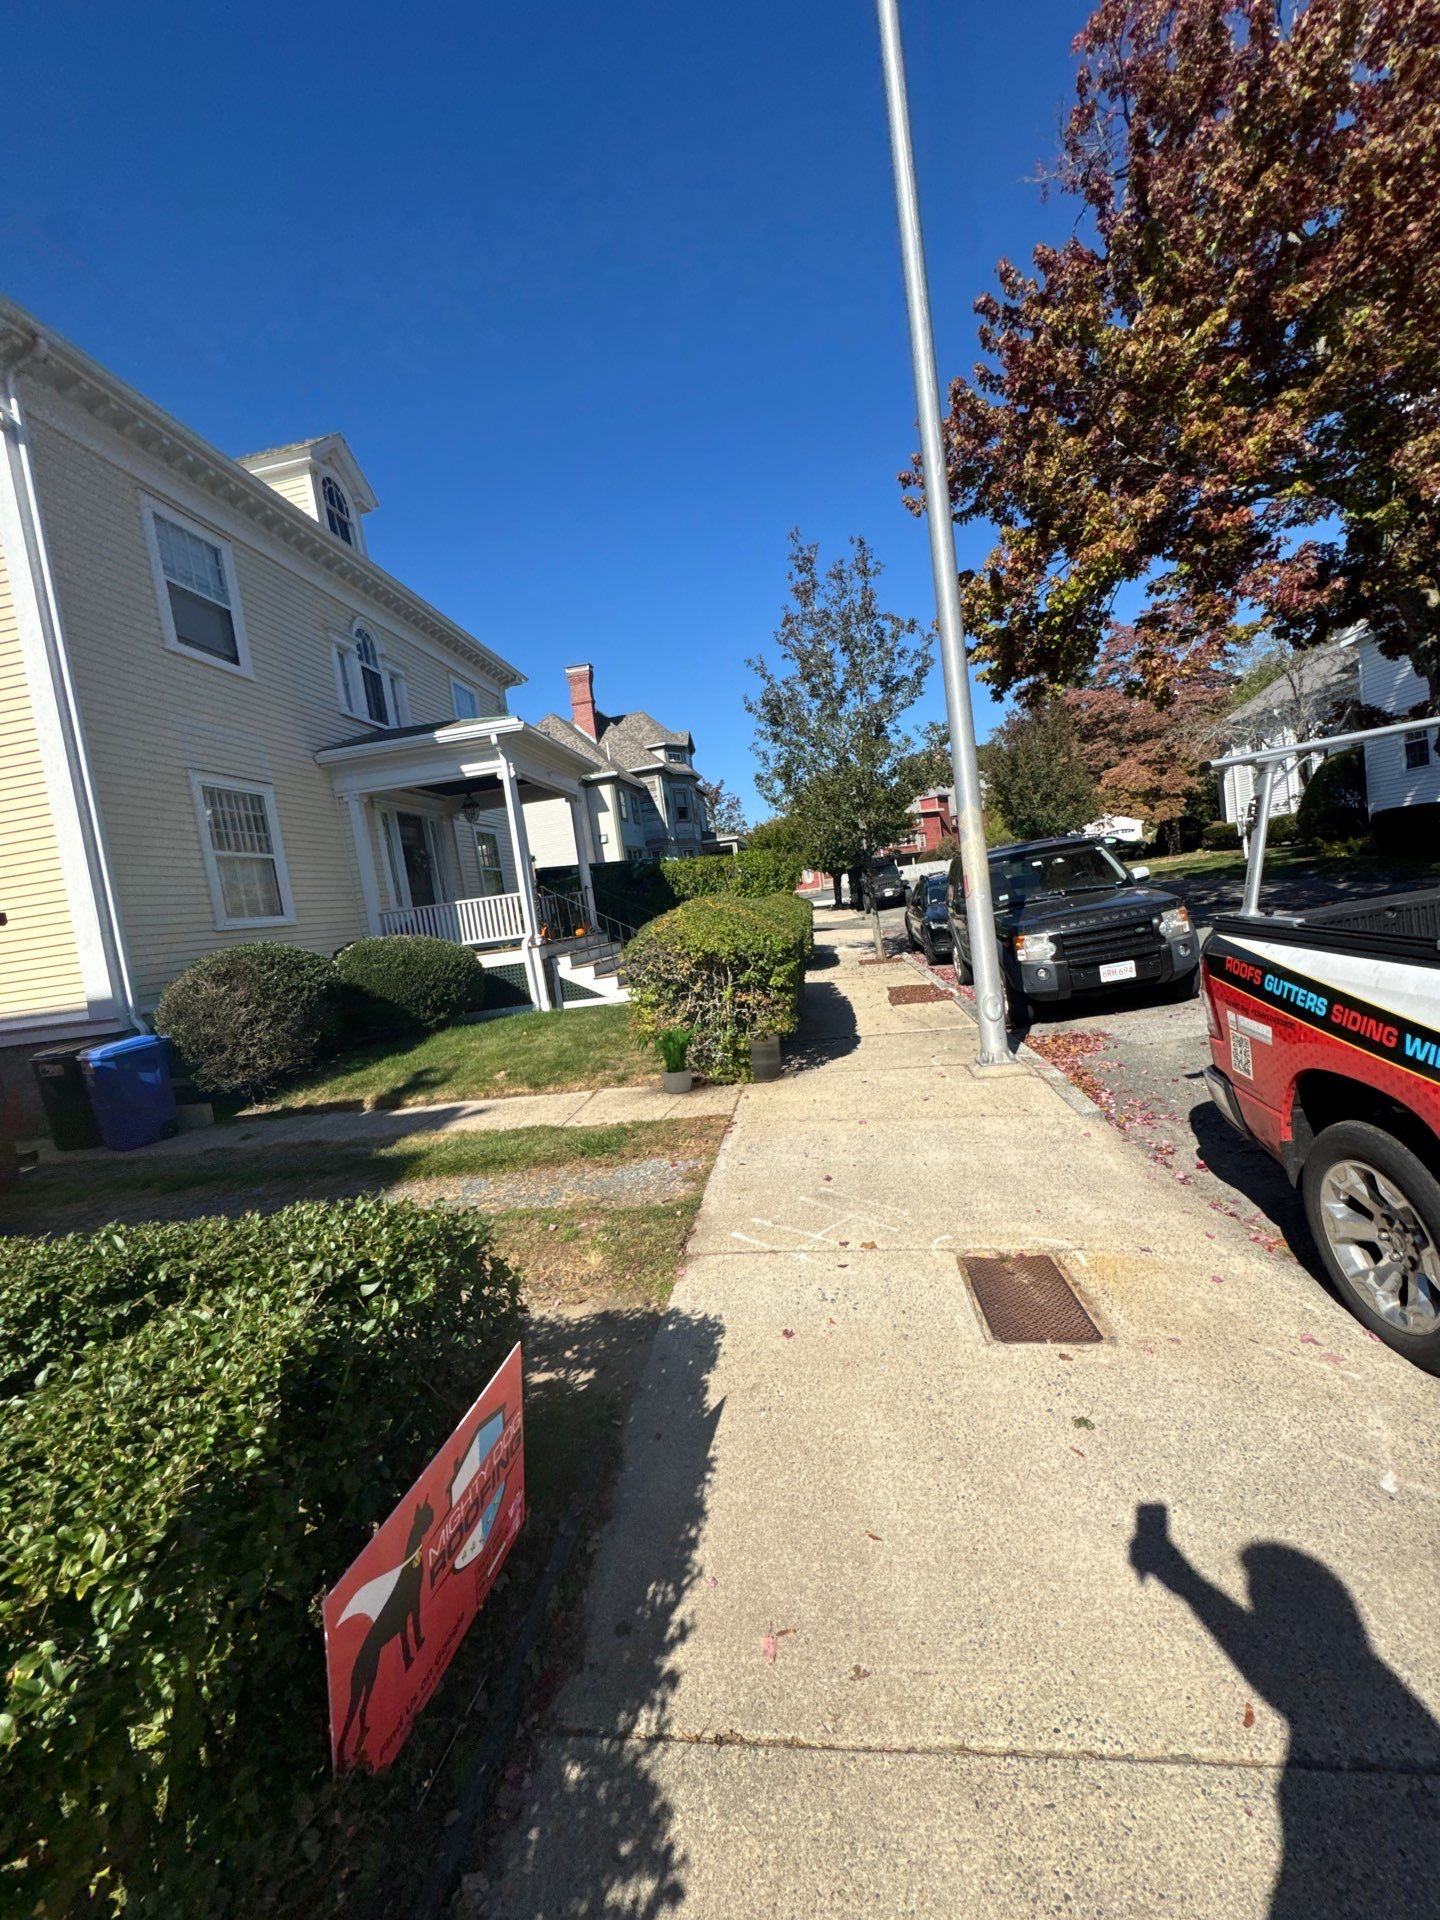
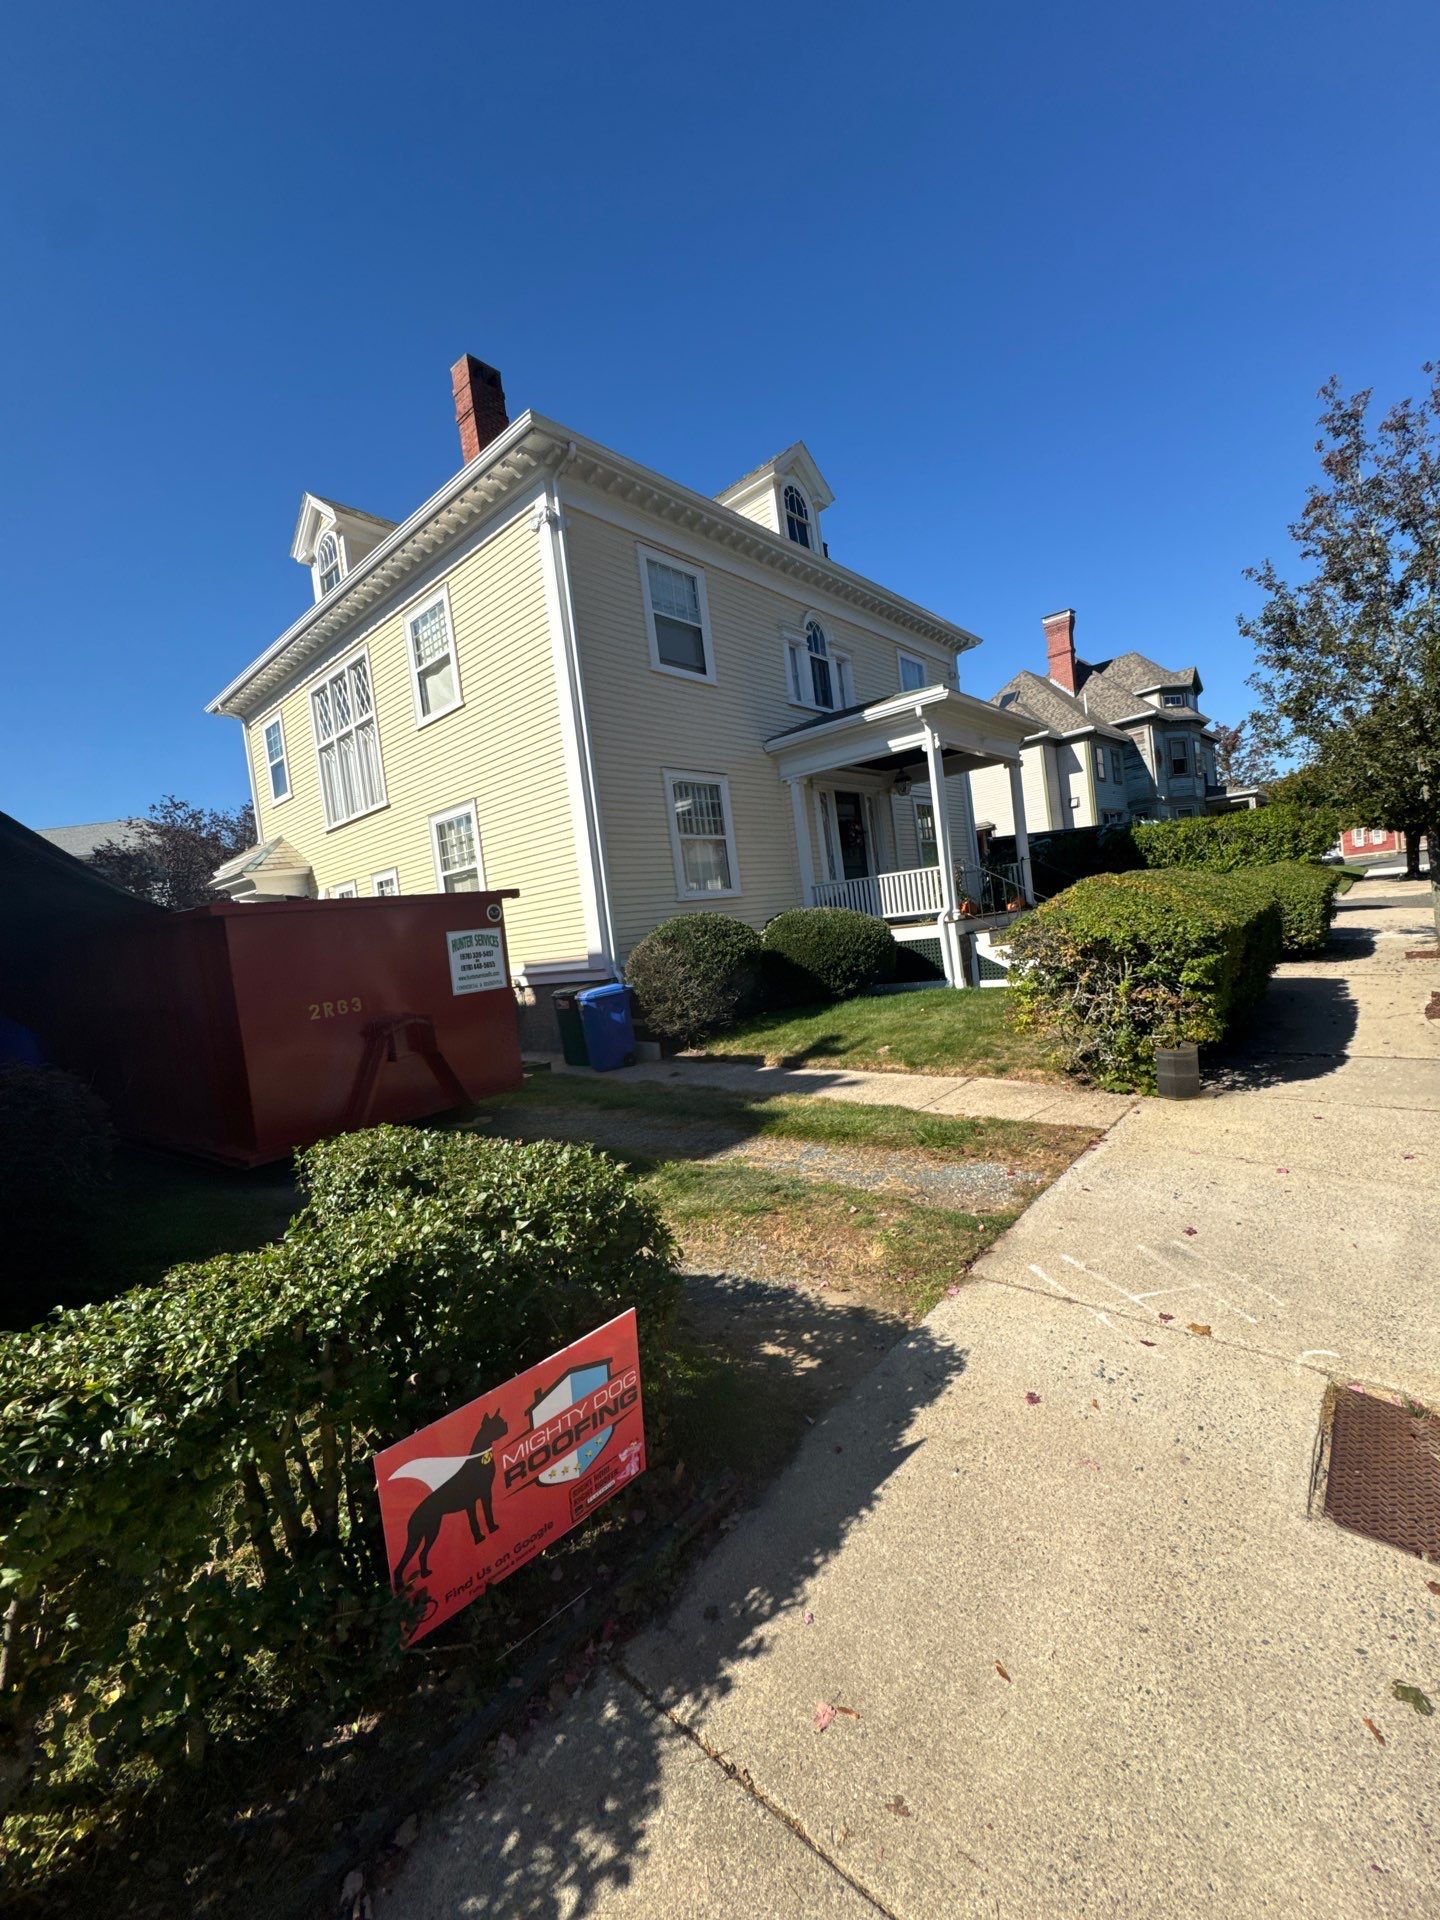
potted plant: present [631,1026,713,1094] -> none [1003,1019,1106,1097]

